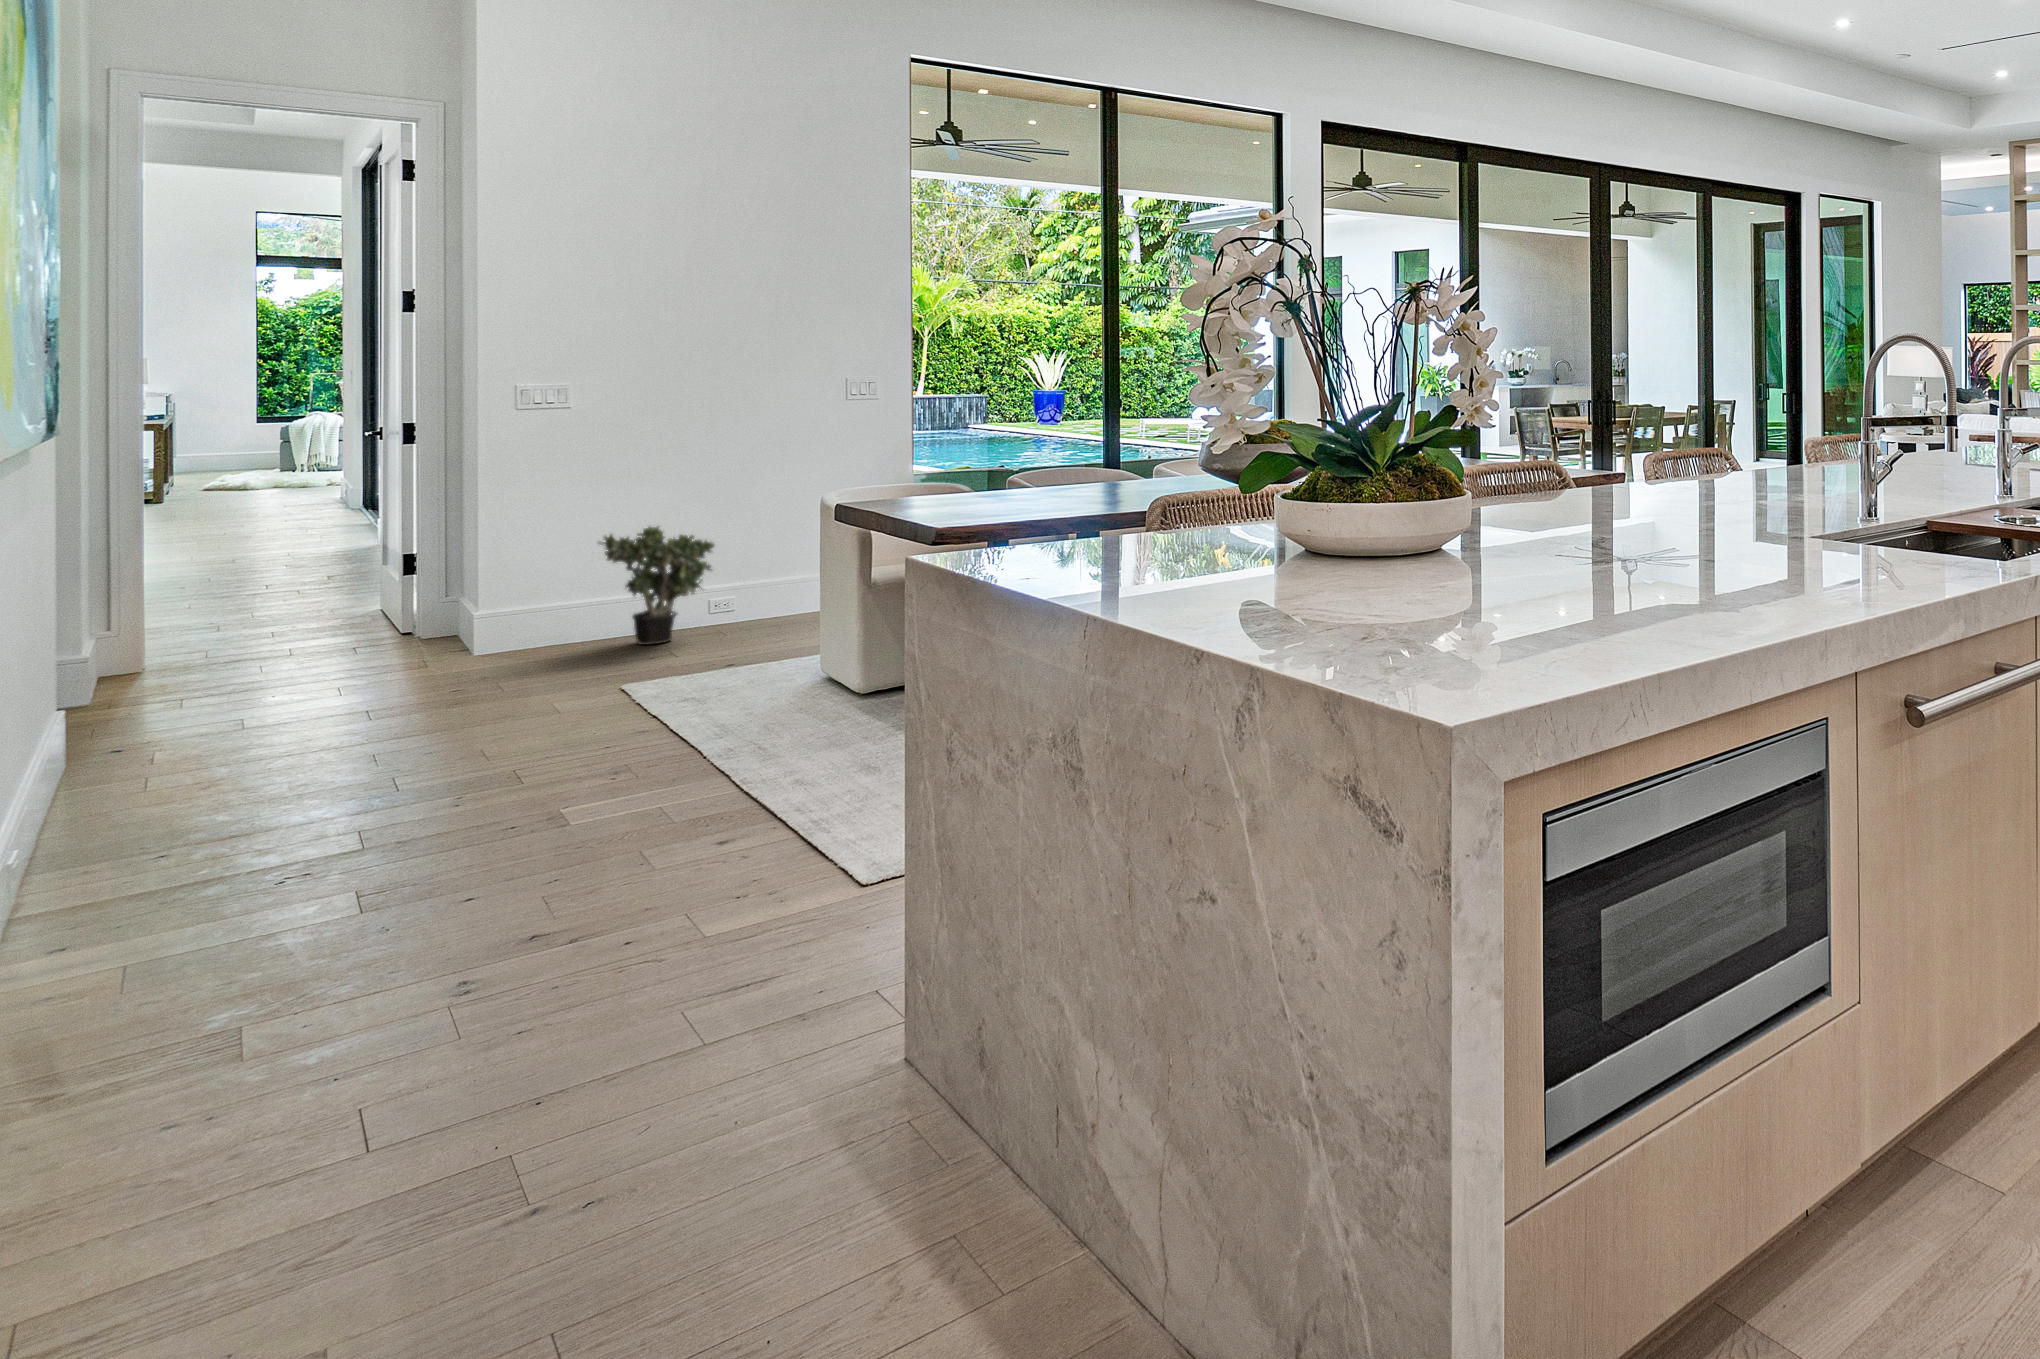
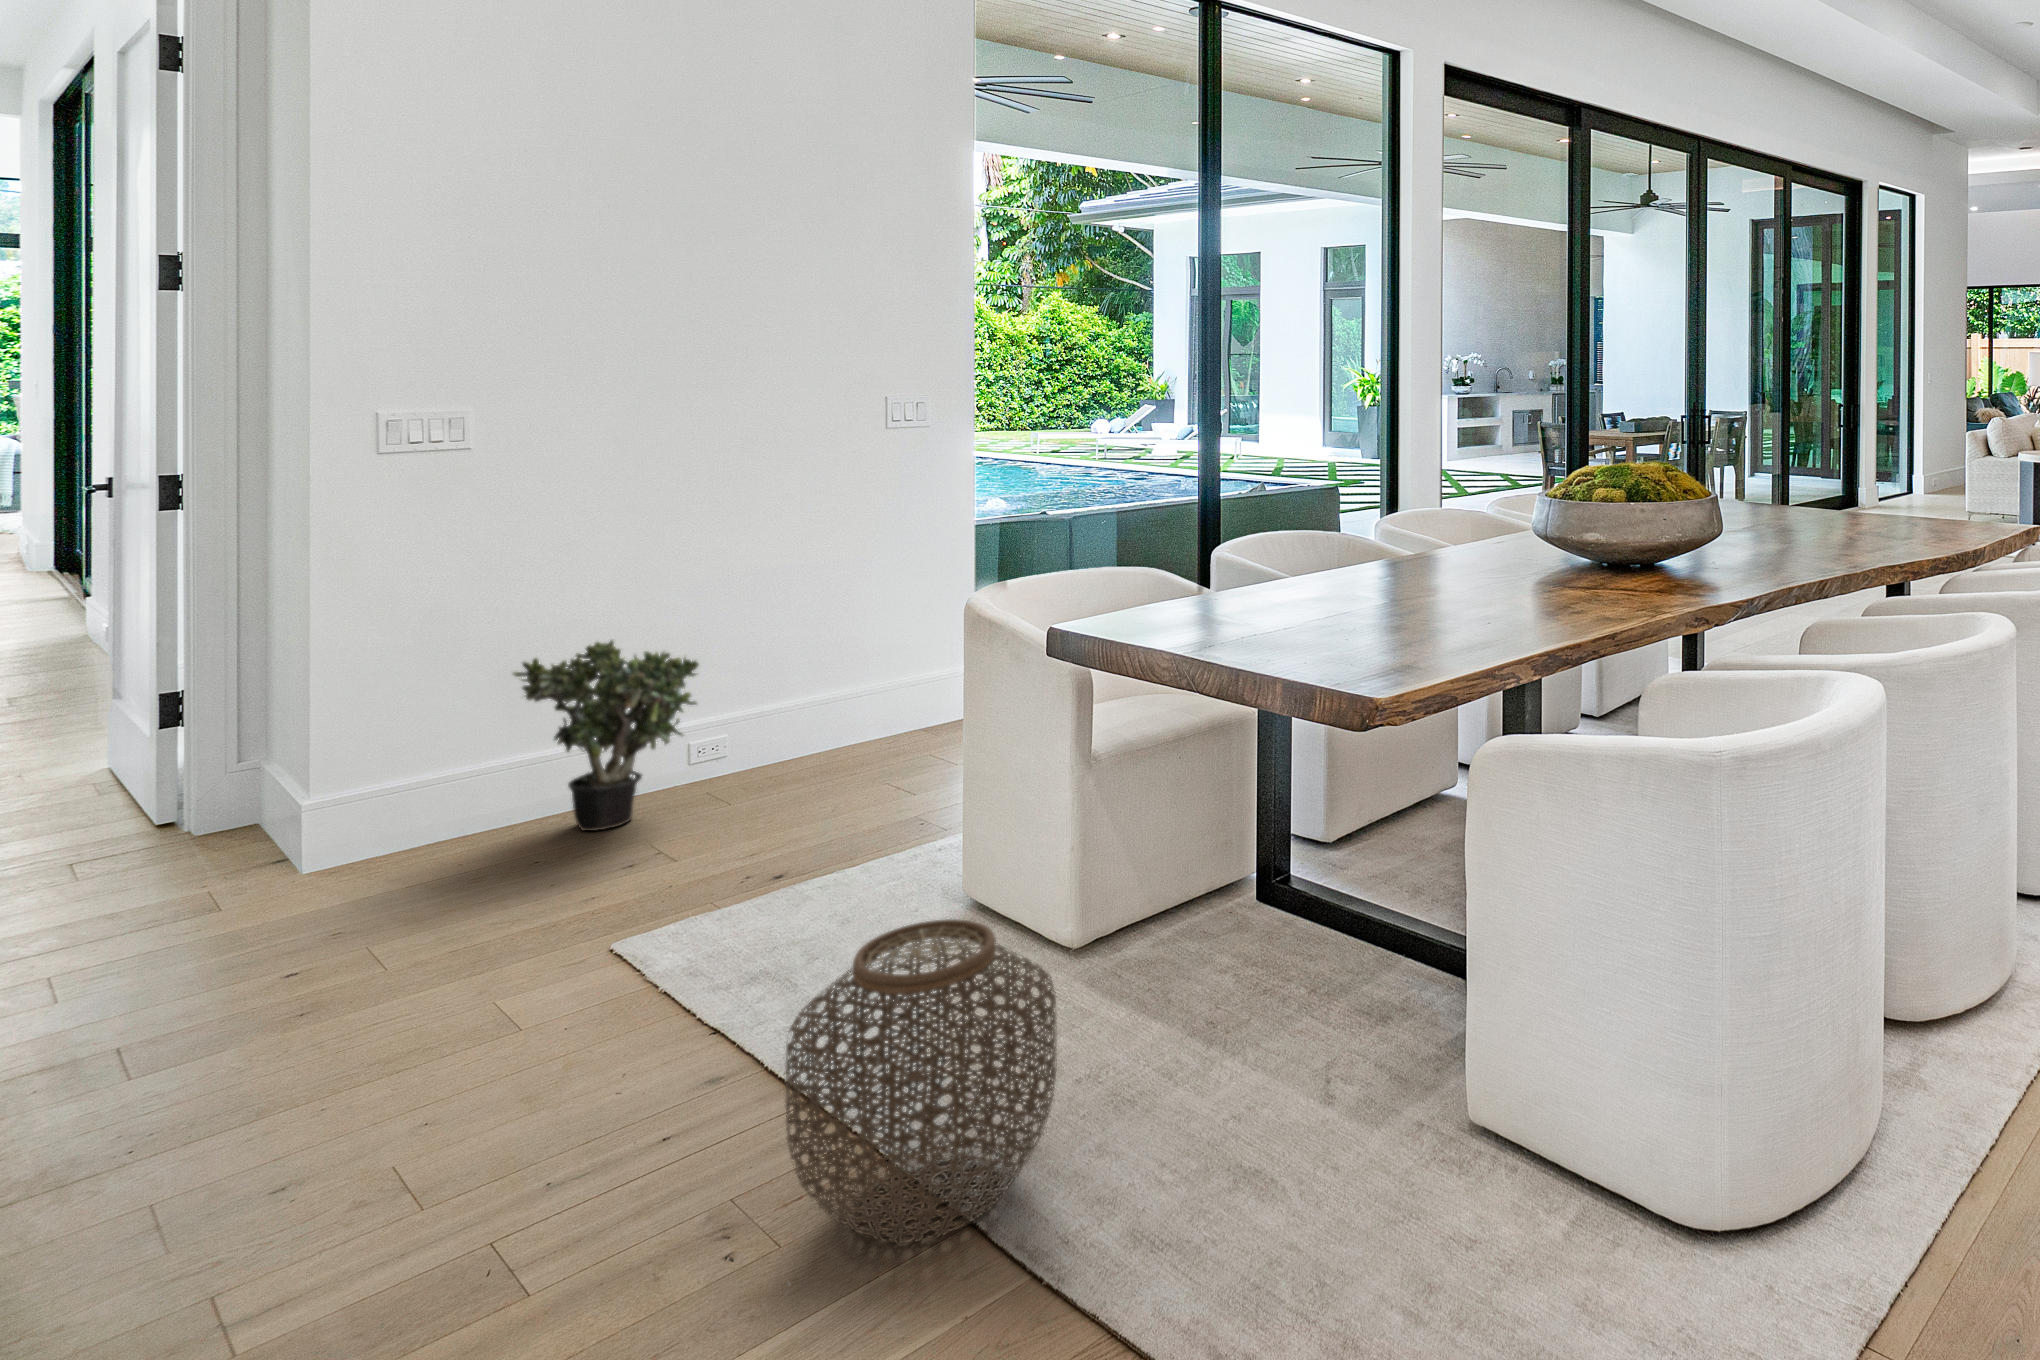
woven basket: none [656,634,802,783] -> present [786,919,1057,1243]

